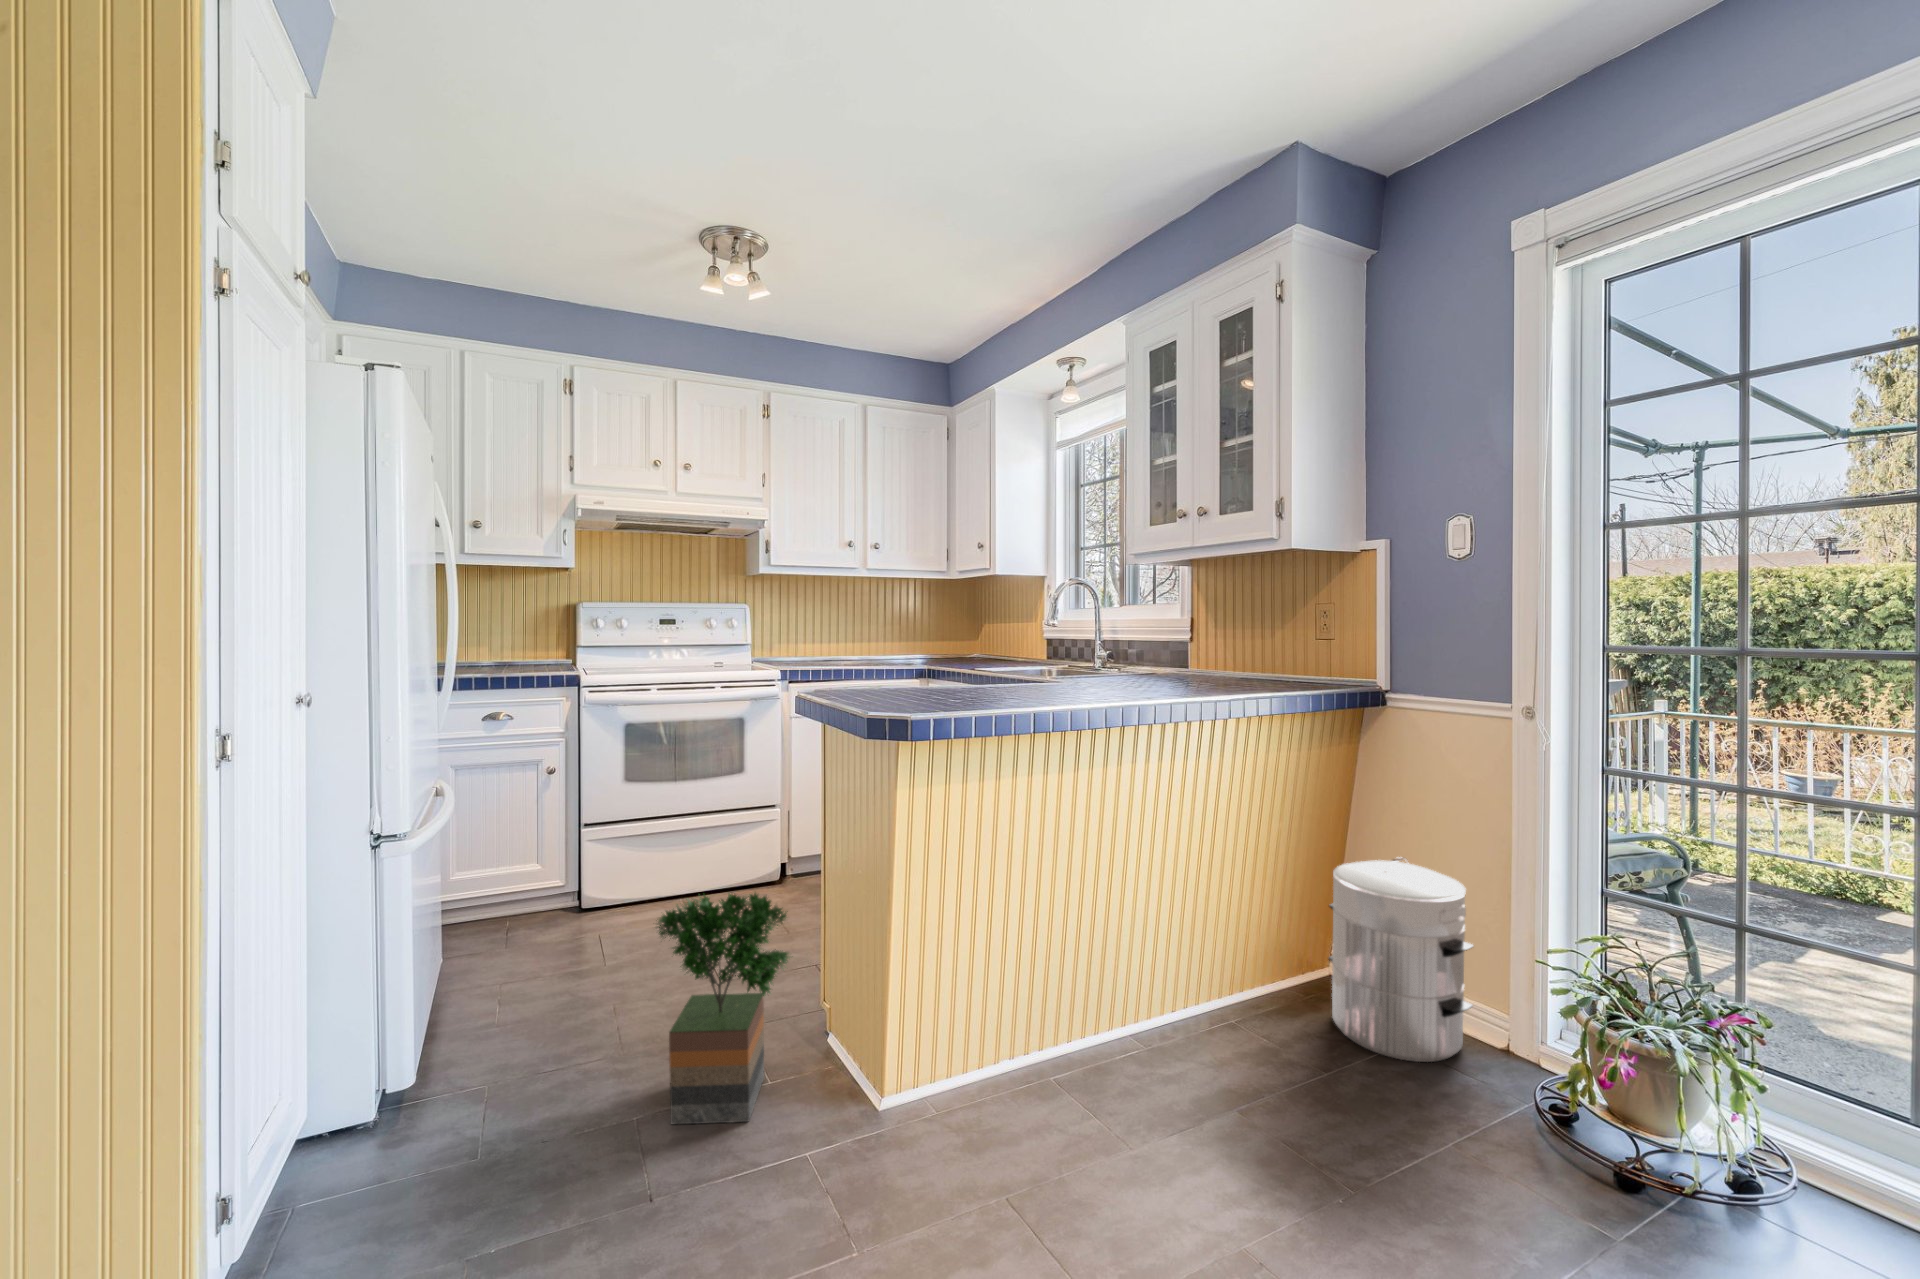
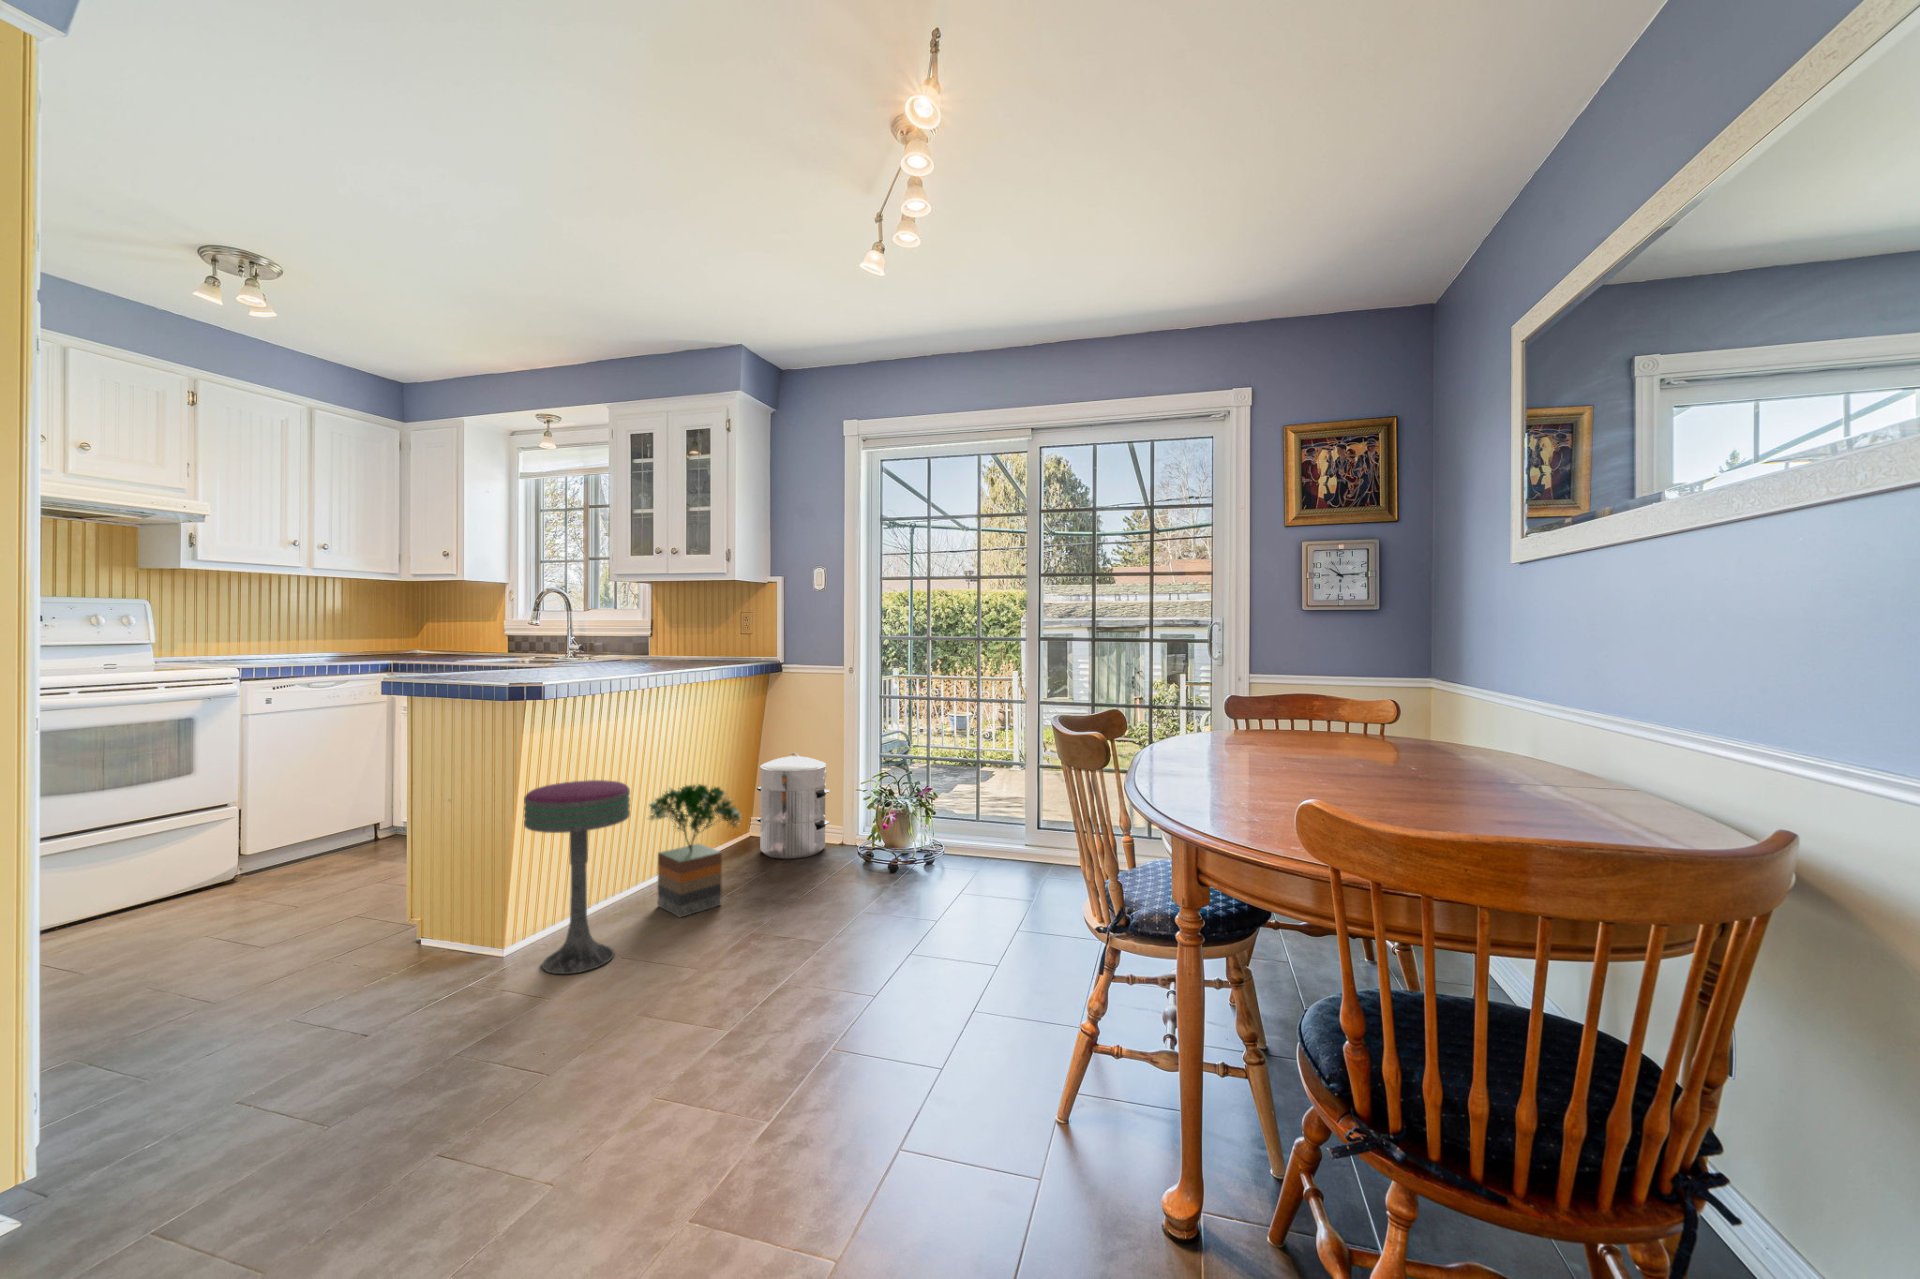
bar stool: none [875,880,1031,1219] -> present [524,780,630,974]
potted tree: present [656,893,789,1125] -> present [649,784,741,917]

